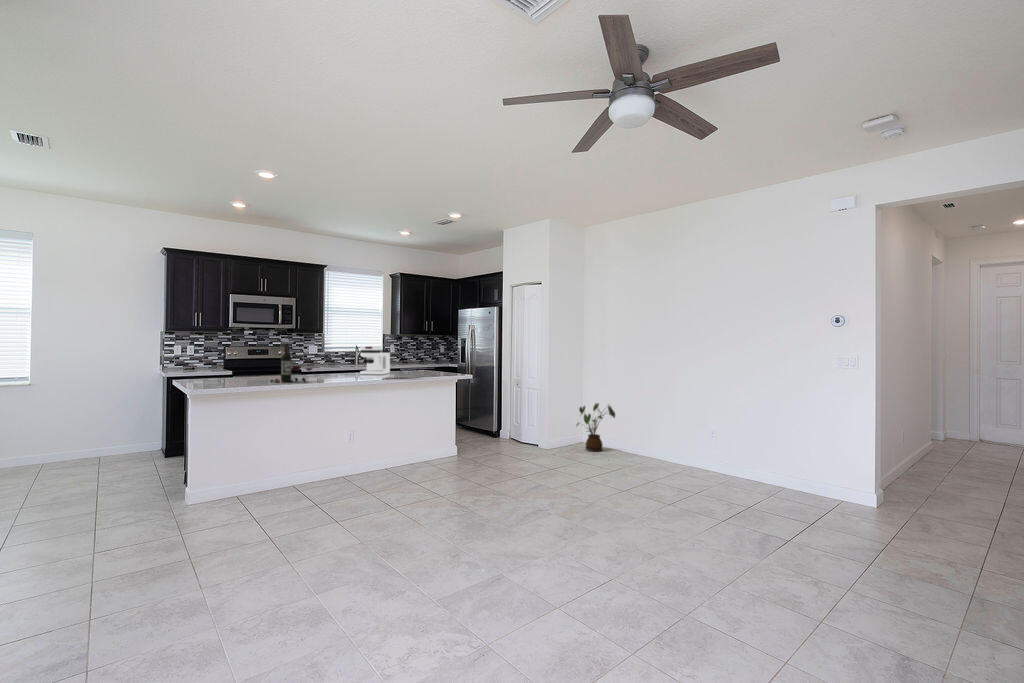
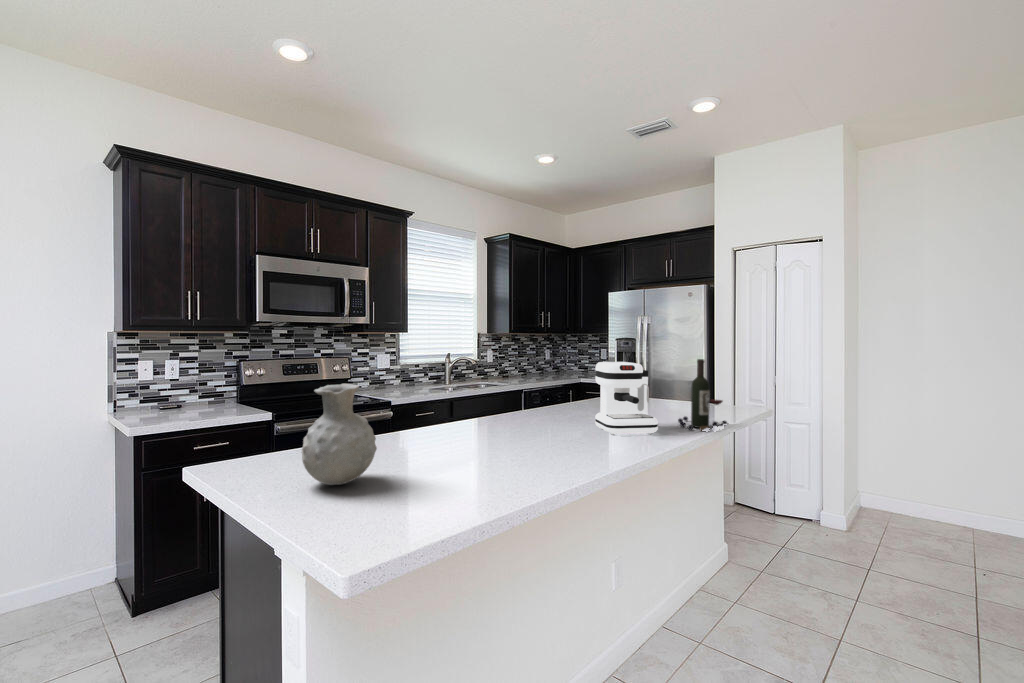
wine bottle: present [270,344,312,383] -> present [678,359,727,431]
vase: none [197,348,228,383] -> present [302,384,377,485]
house plant: present [576,403,615,451] -> none [871,448,955,532]

